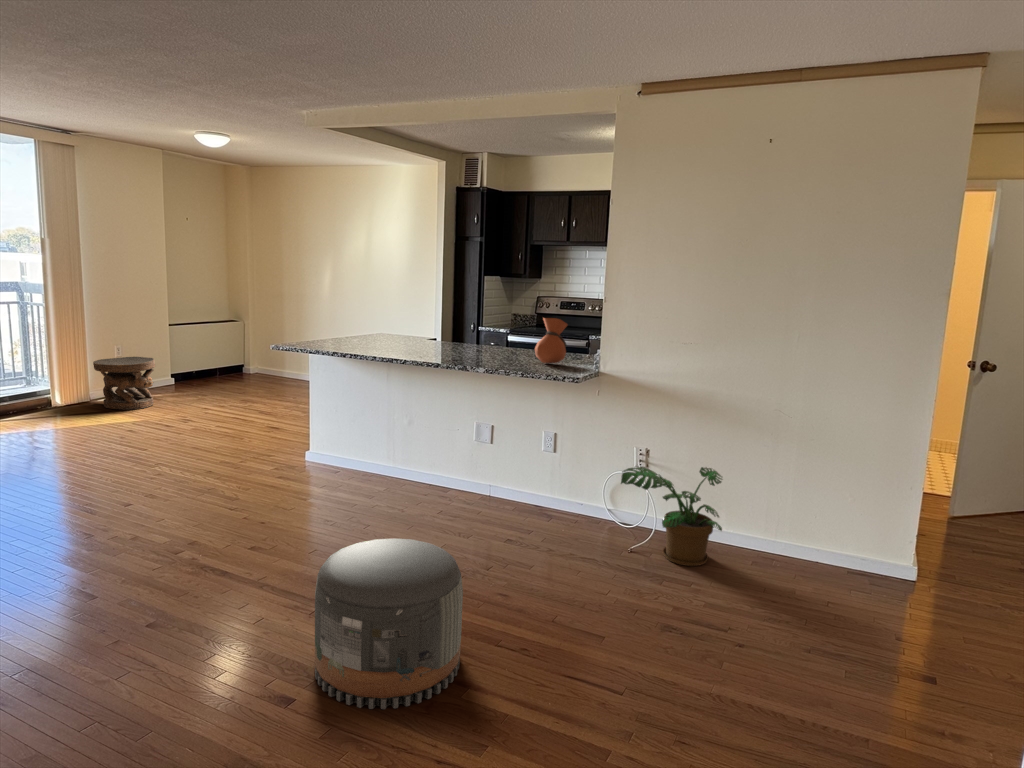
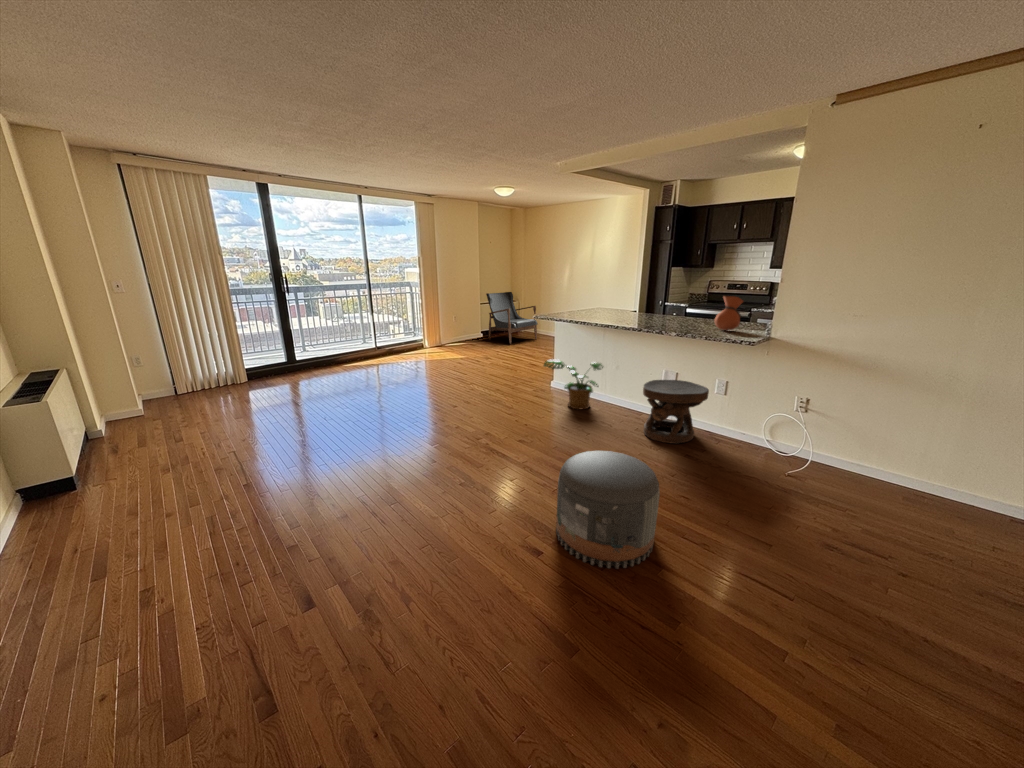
armchair: none [181,305,280,396] -> present [486,292,538,345]
side table: present [93,357,155,410] -> present [643,380,709,444]
potted plant: present [621,467,722,566] -> present [544,360,603,409]

